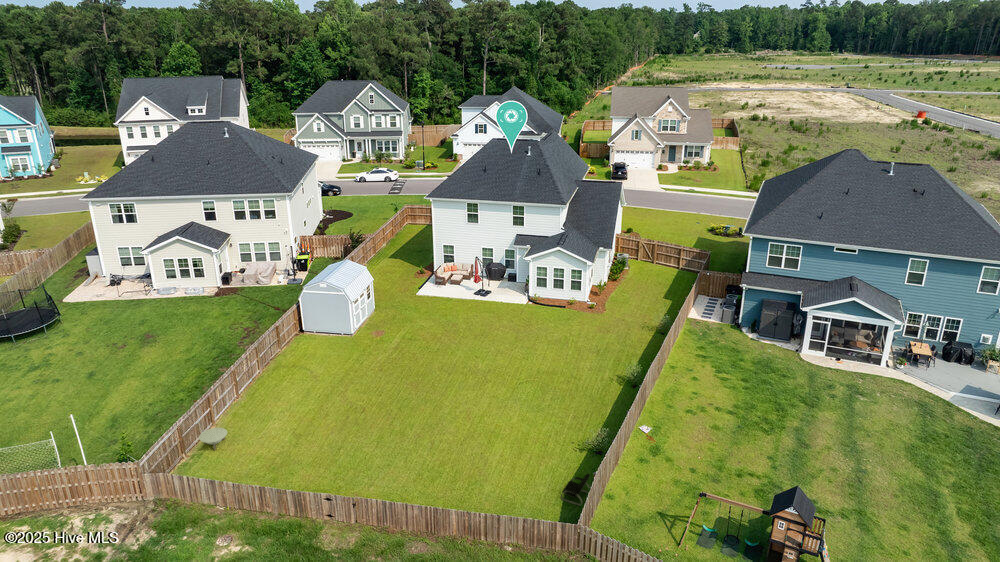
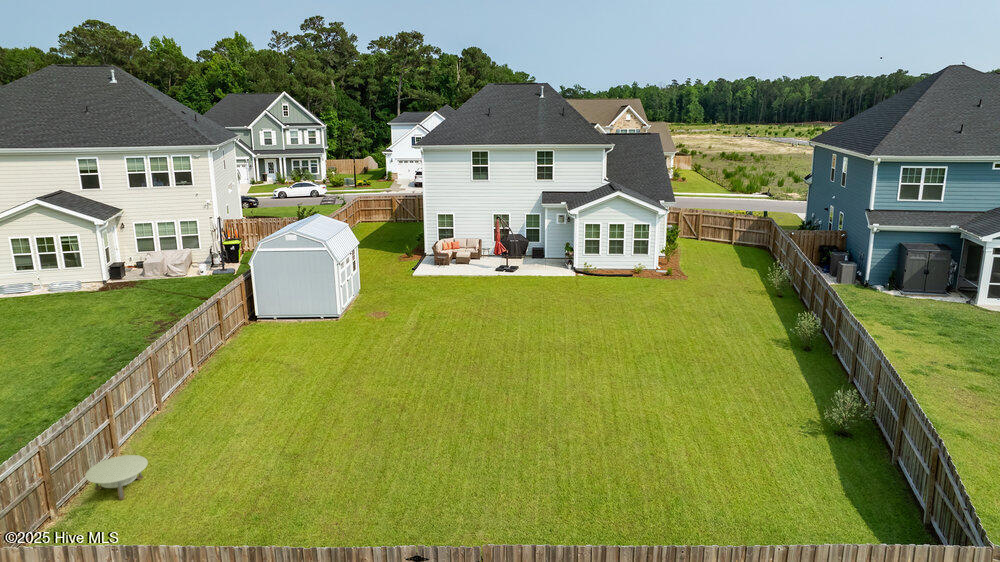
armchair: present [561,474,590,505] -> none [862,461,925,525]

